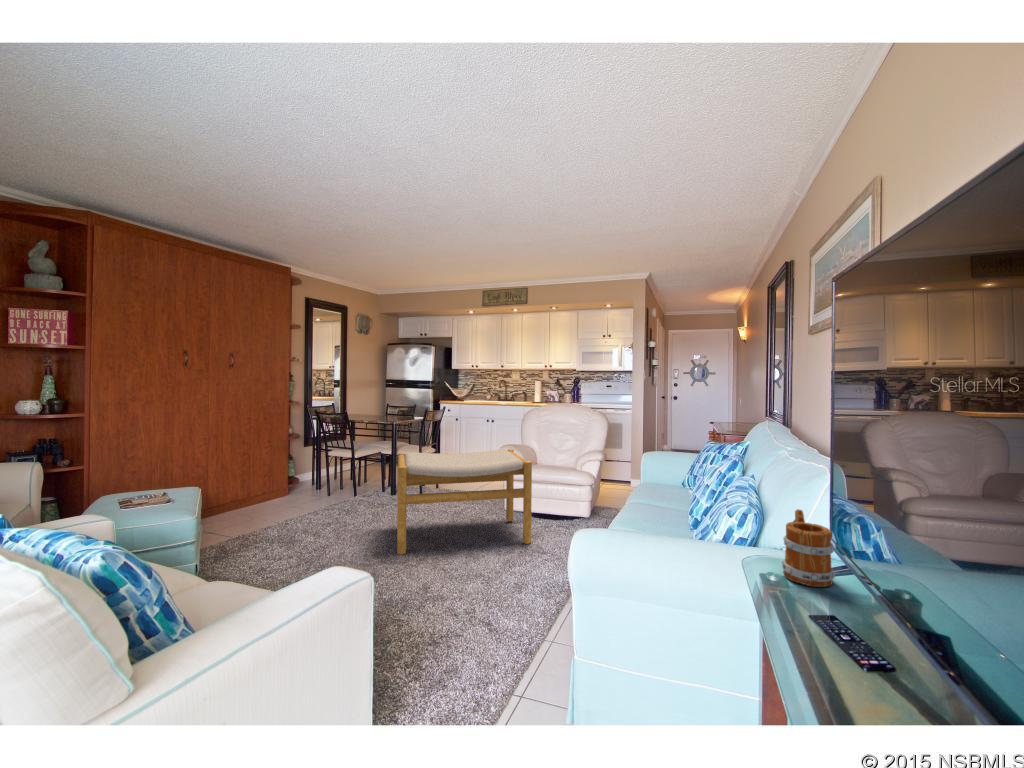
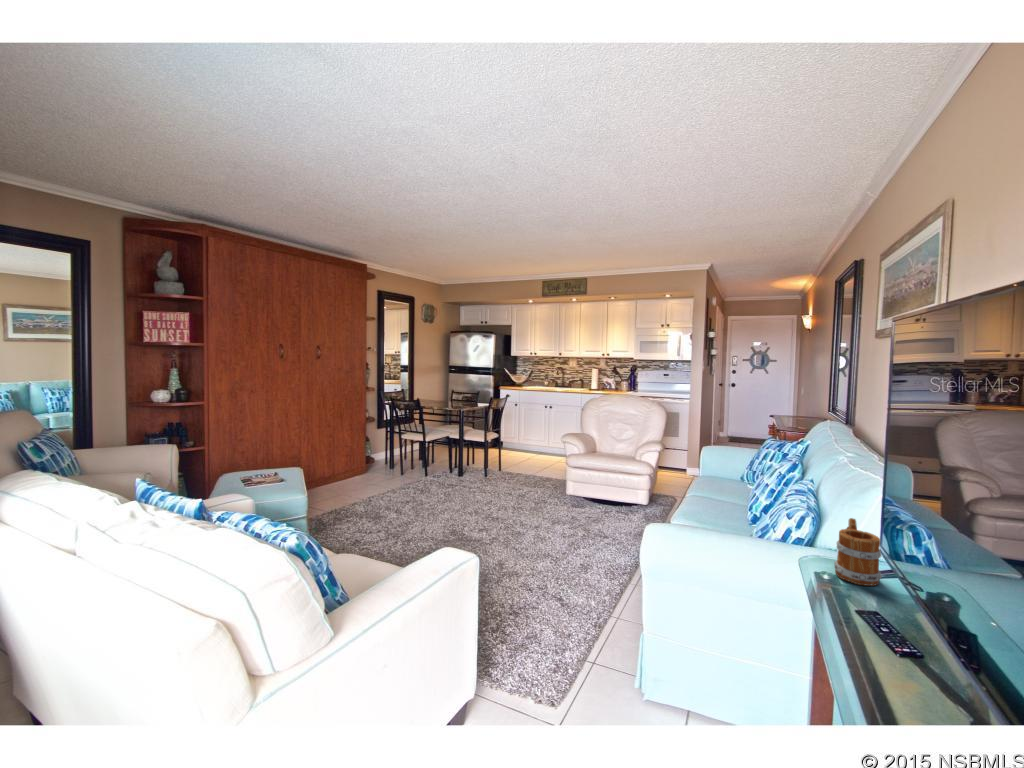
footstool: present [397,449,532,555] -> none [468,440,595,534]

